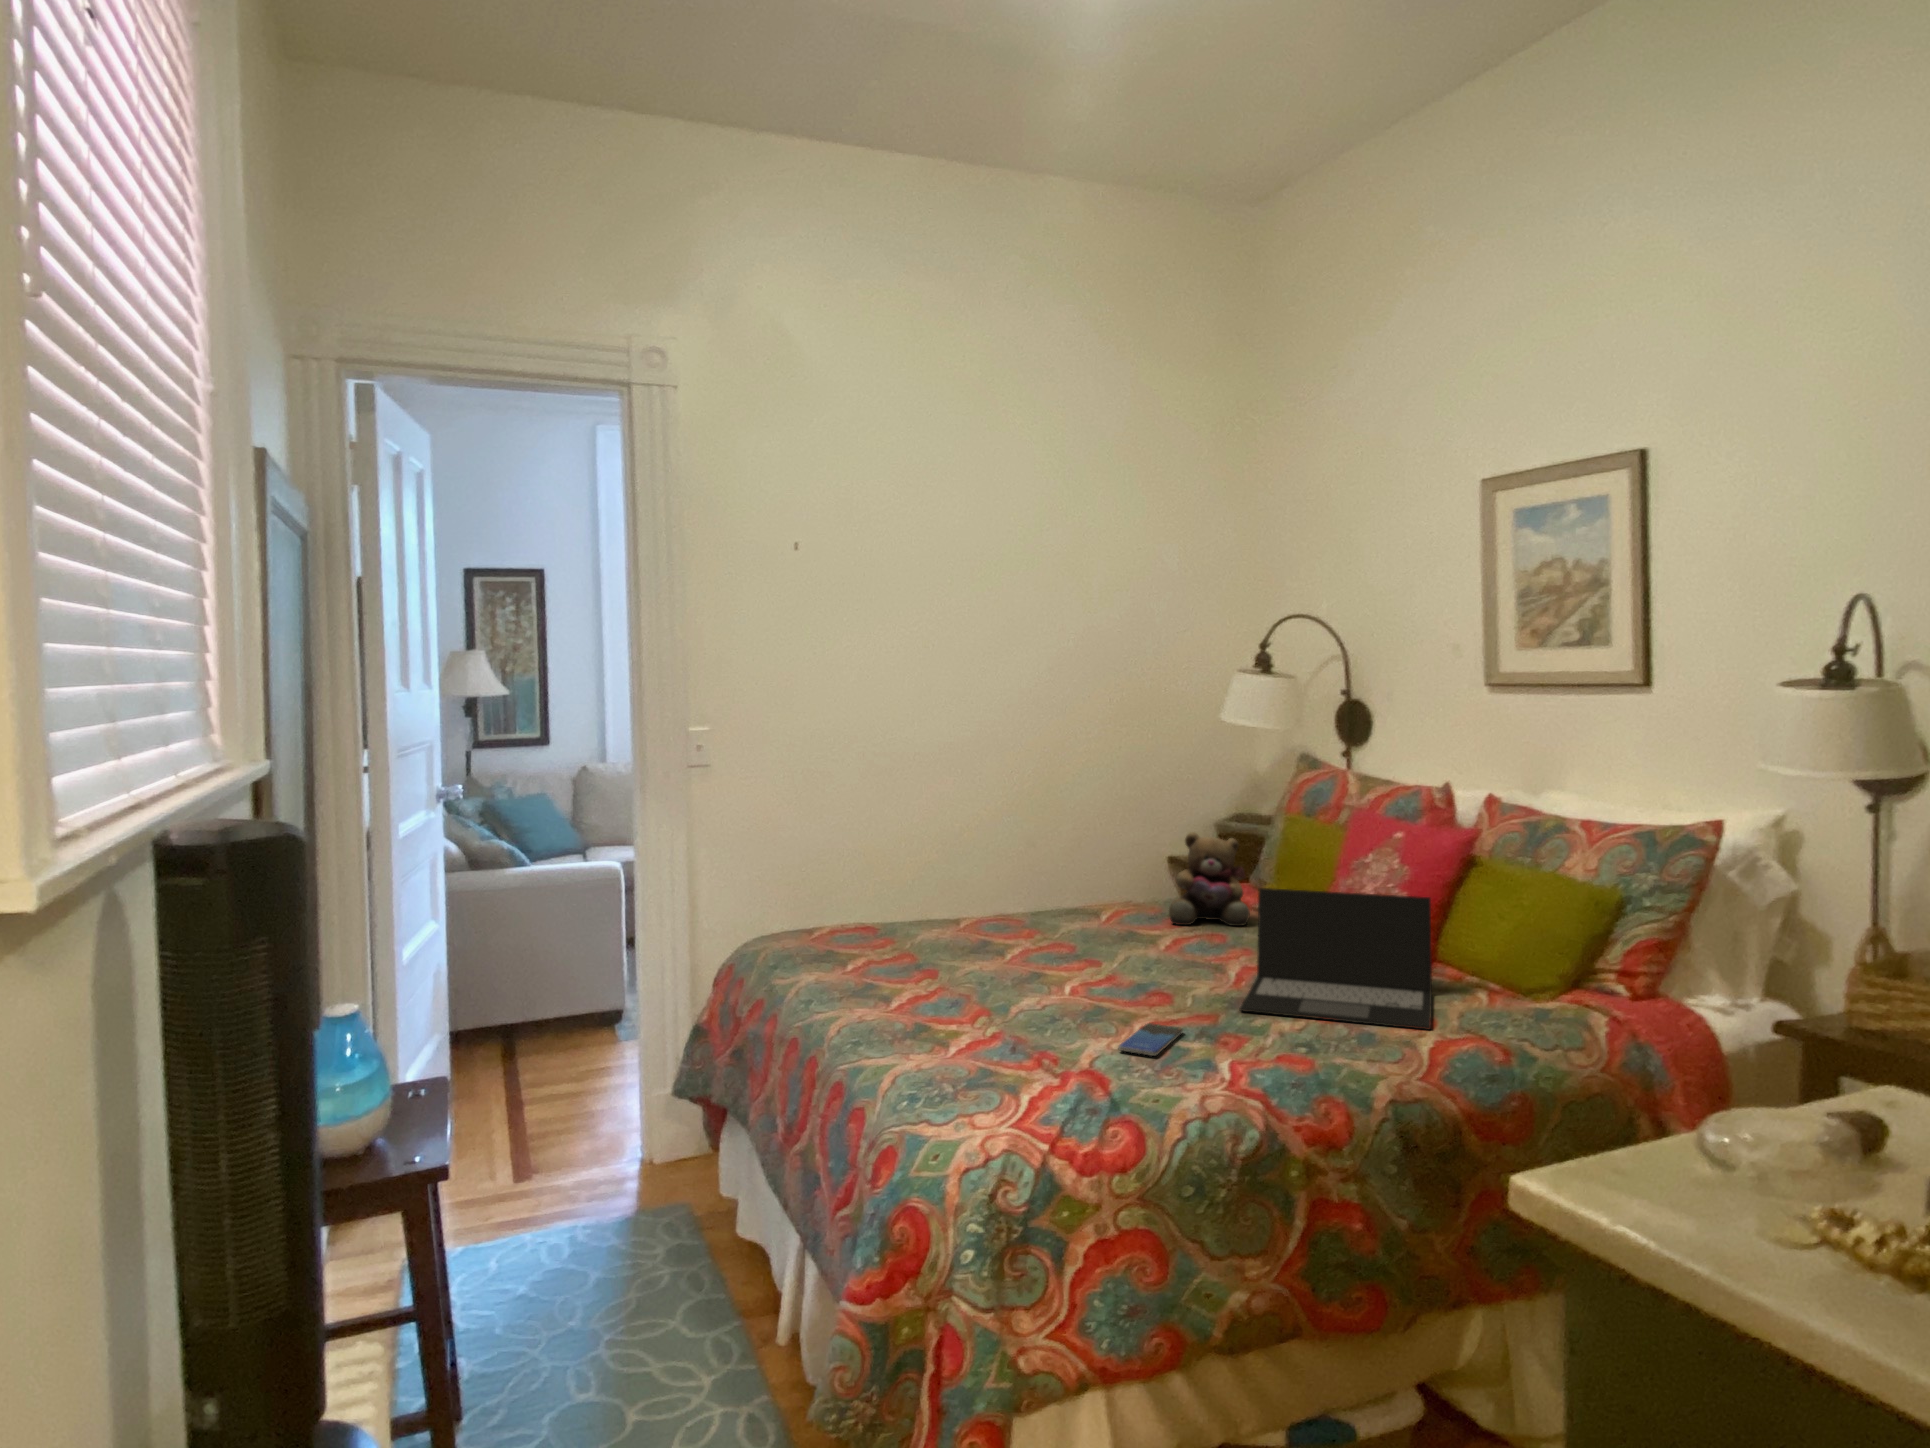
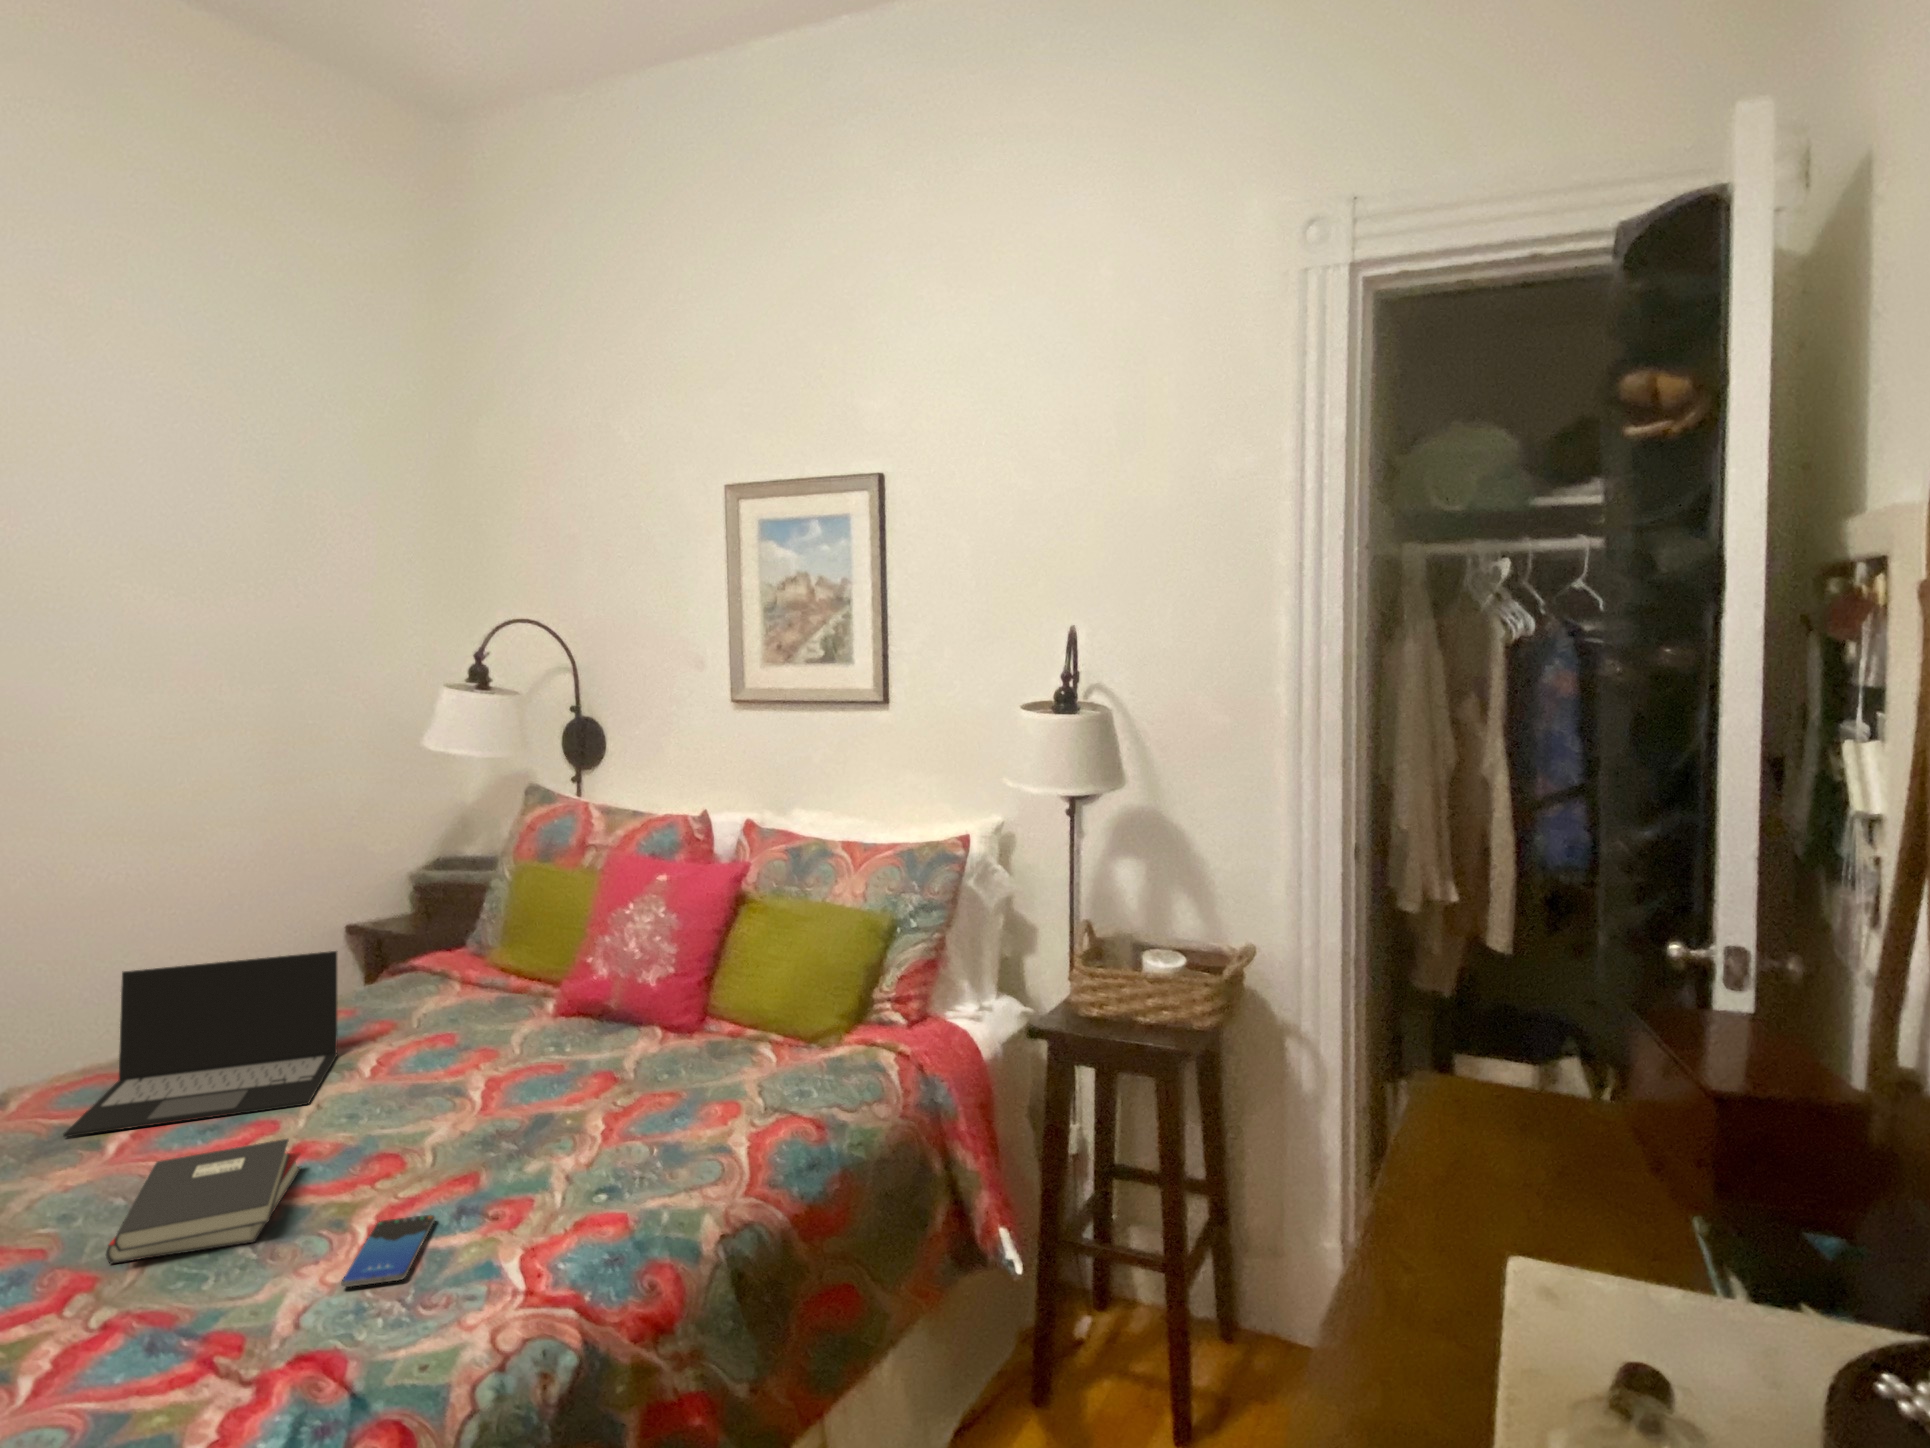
teddy bear: present [1169,832,1250,926] -> none [368,905,480,1032]
laptop: present [1240,888,1432,1030] -> present [63,951,337,1137]
hardback book: none [998,960,1110,1017] -> present [106,1139,301,1264]

